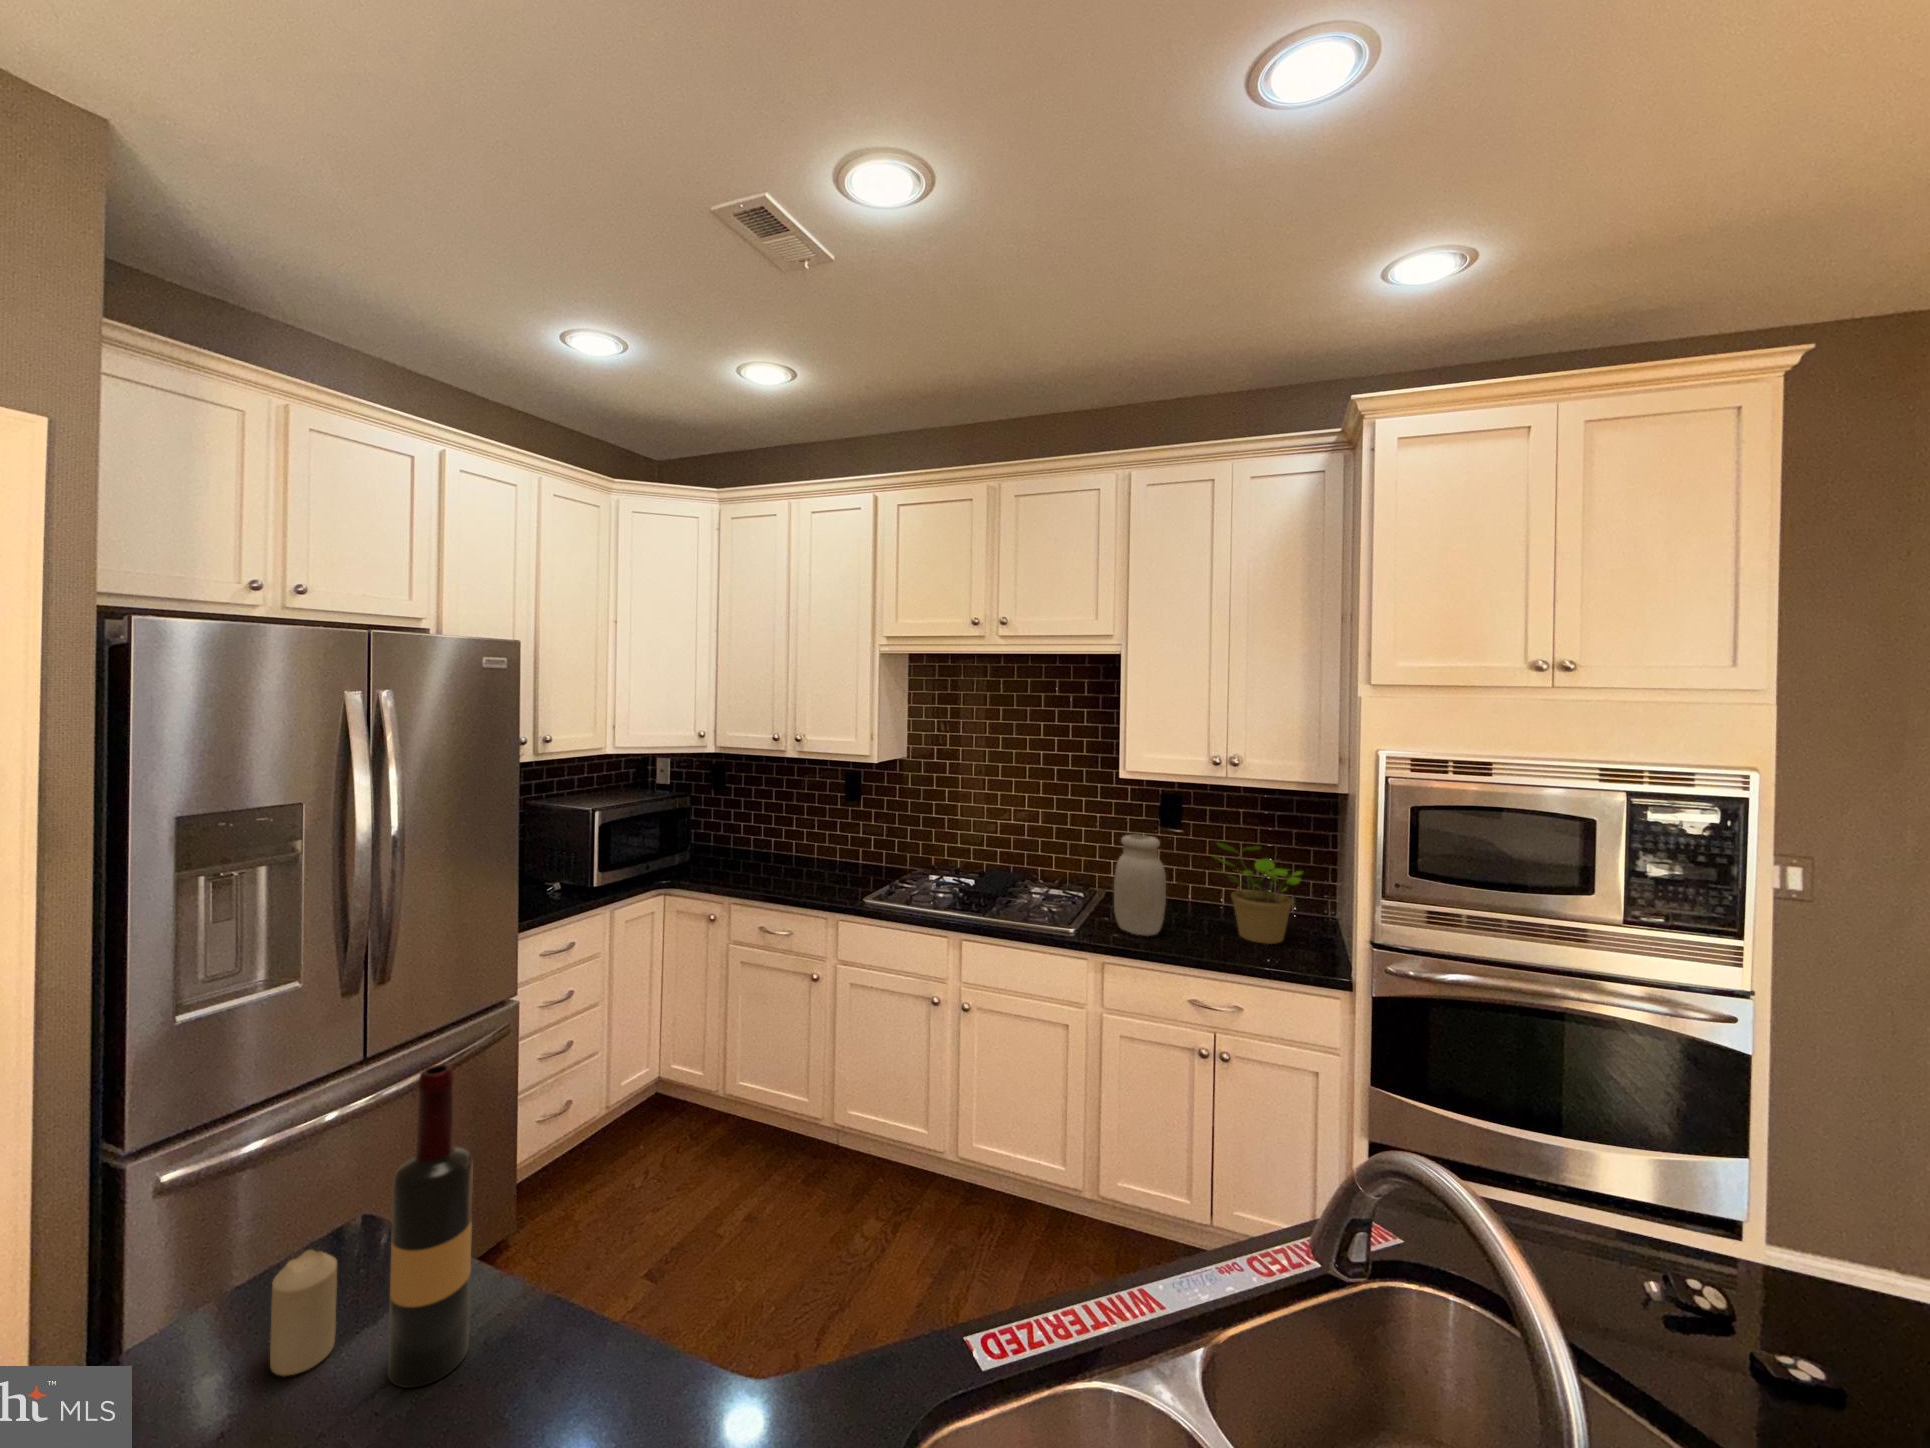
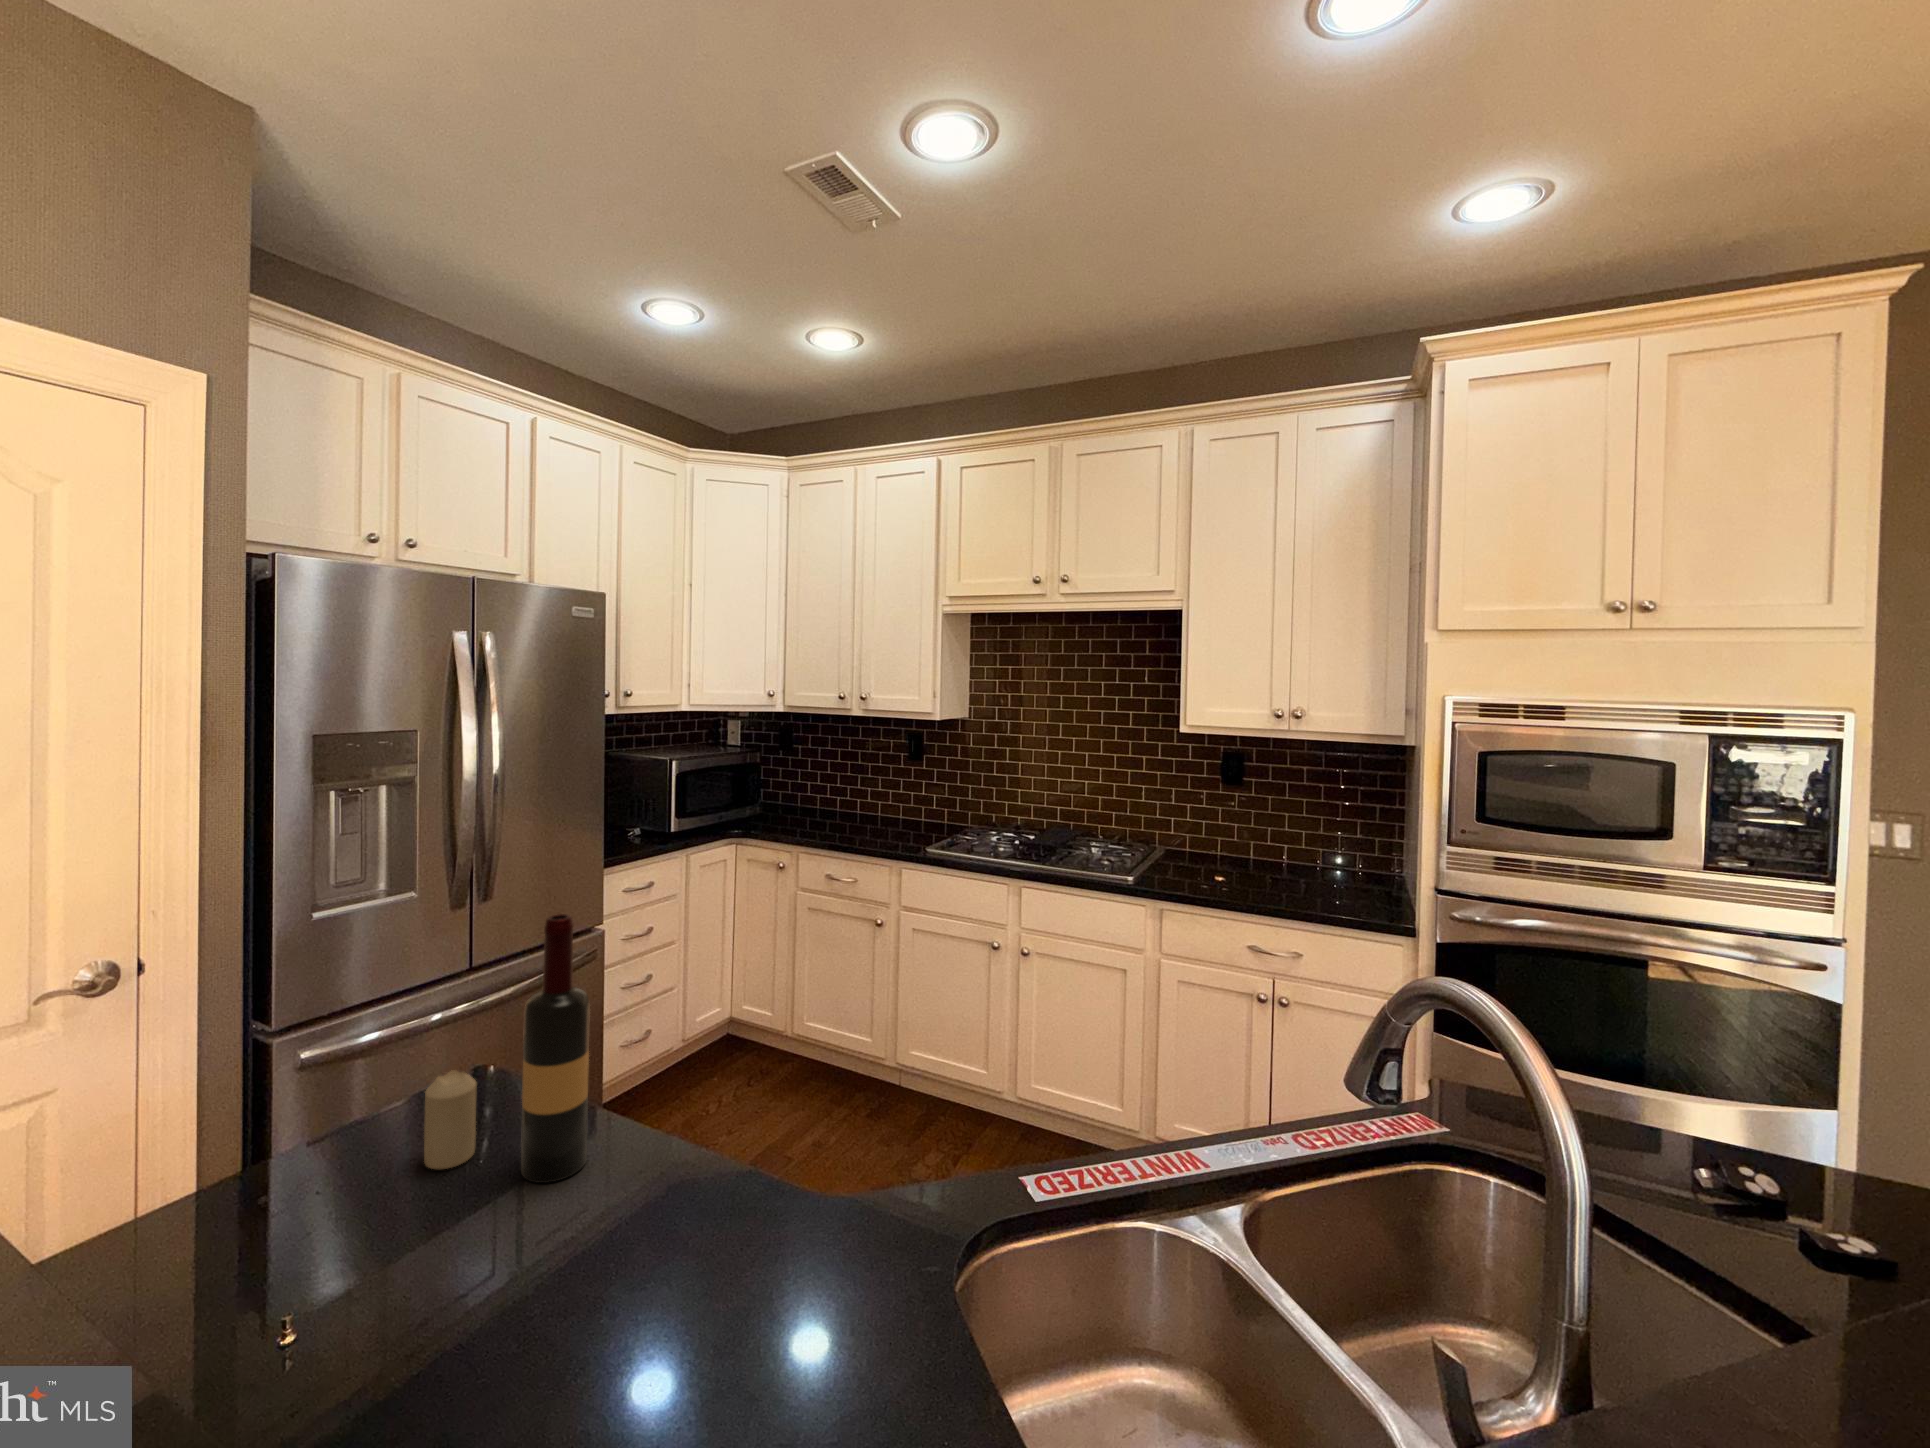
jar: present [1114,835,1166,936] -> none [1174,787,1227,886]
potted plant: present [1217,842,1302,944] -> none [1273,794,1369,896]

